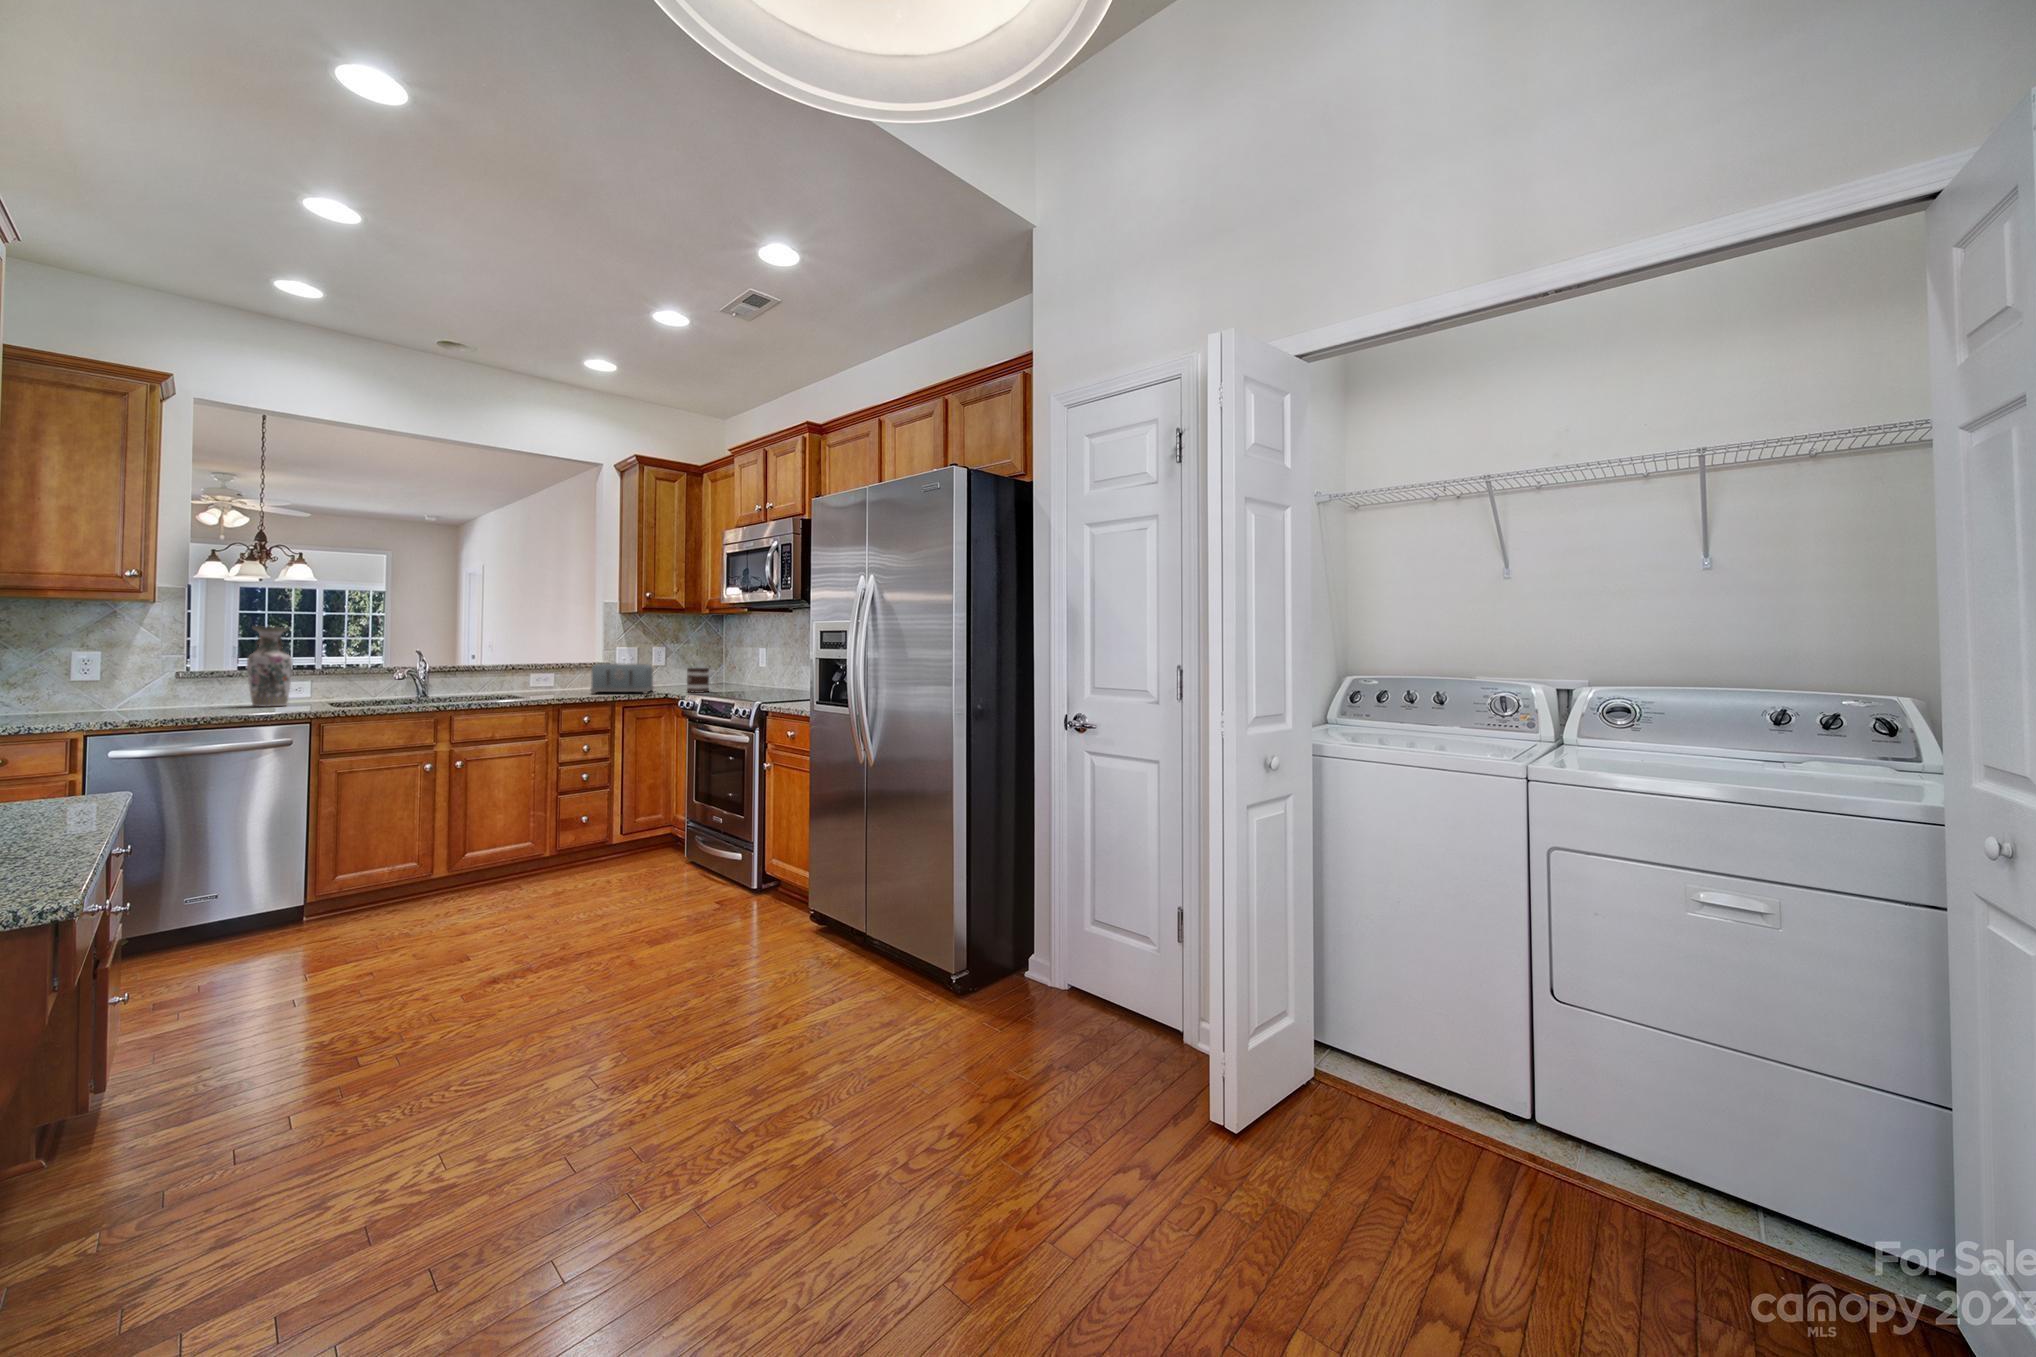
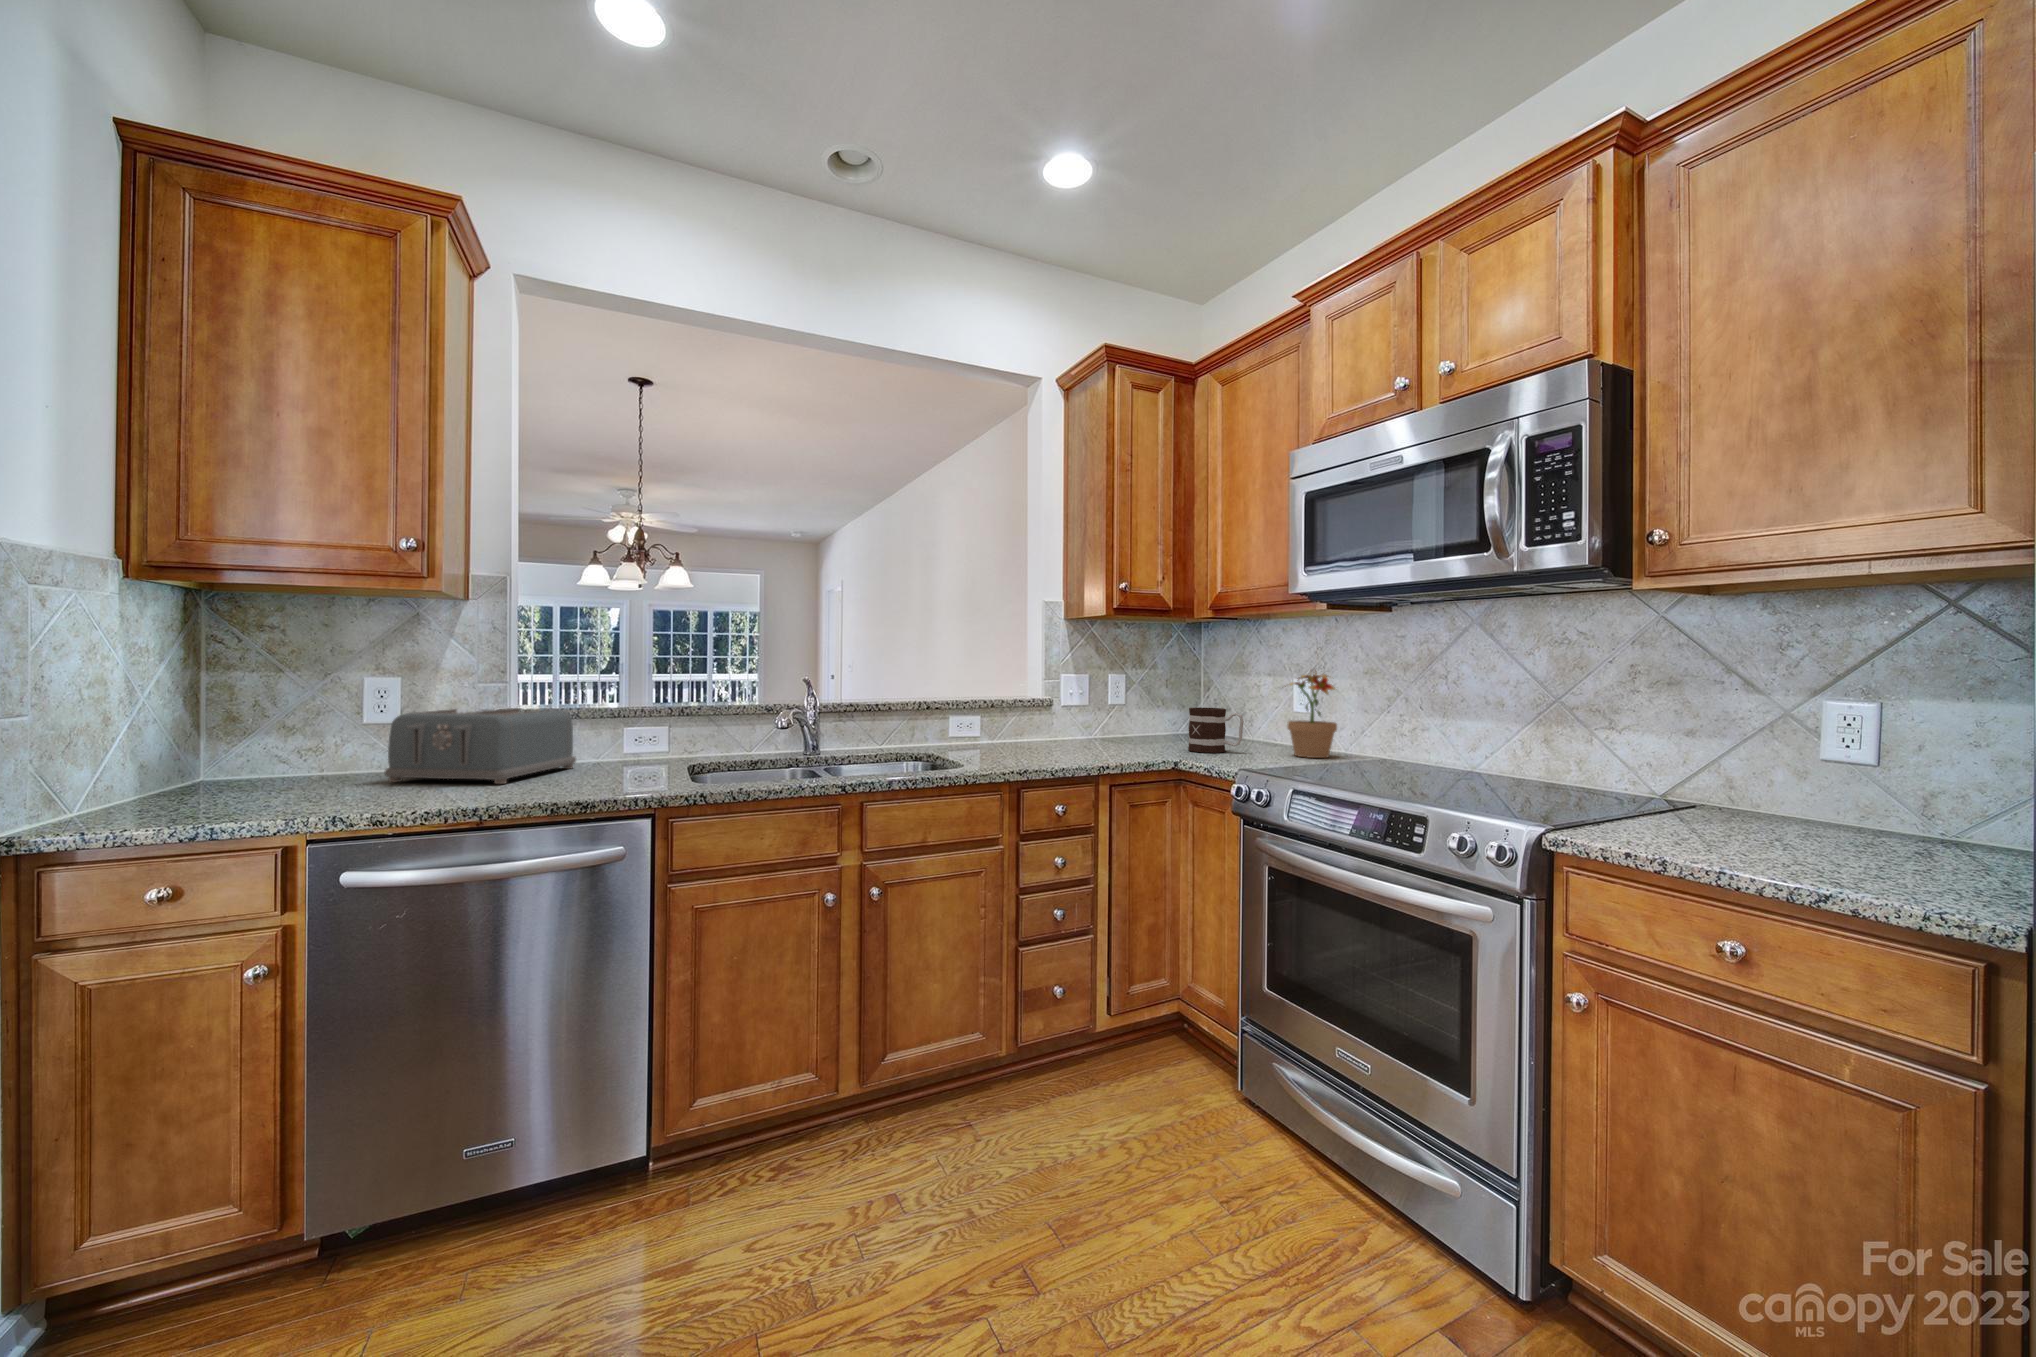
vase: present [247,626,292,706] -> none [573,644,636,785]
potted plant: none [738,645,767,693] -> present [1285,674,1337,758]
toaster: present [590,663,653,694] -> present [384,708,576,784]

